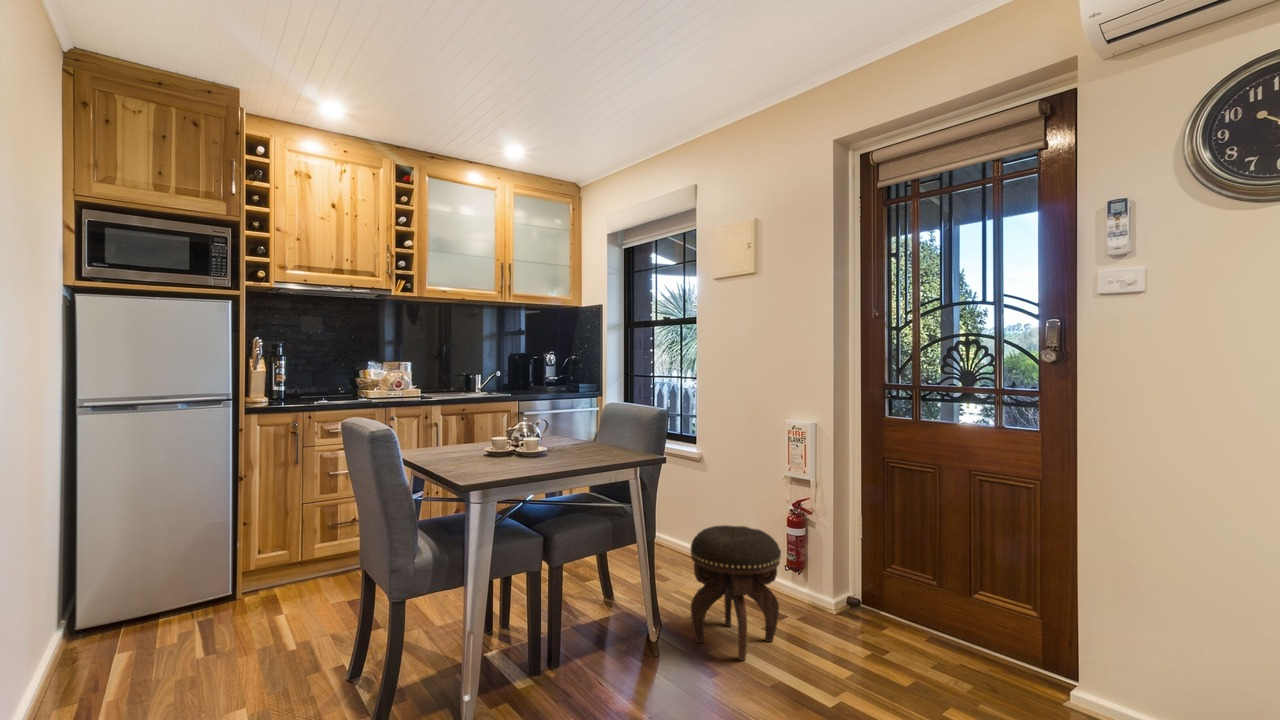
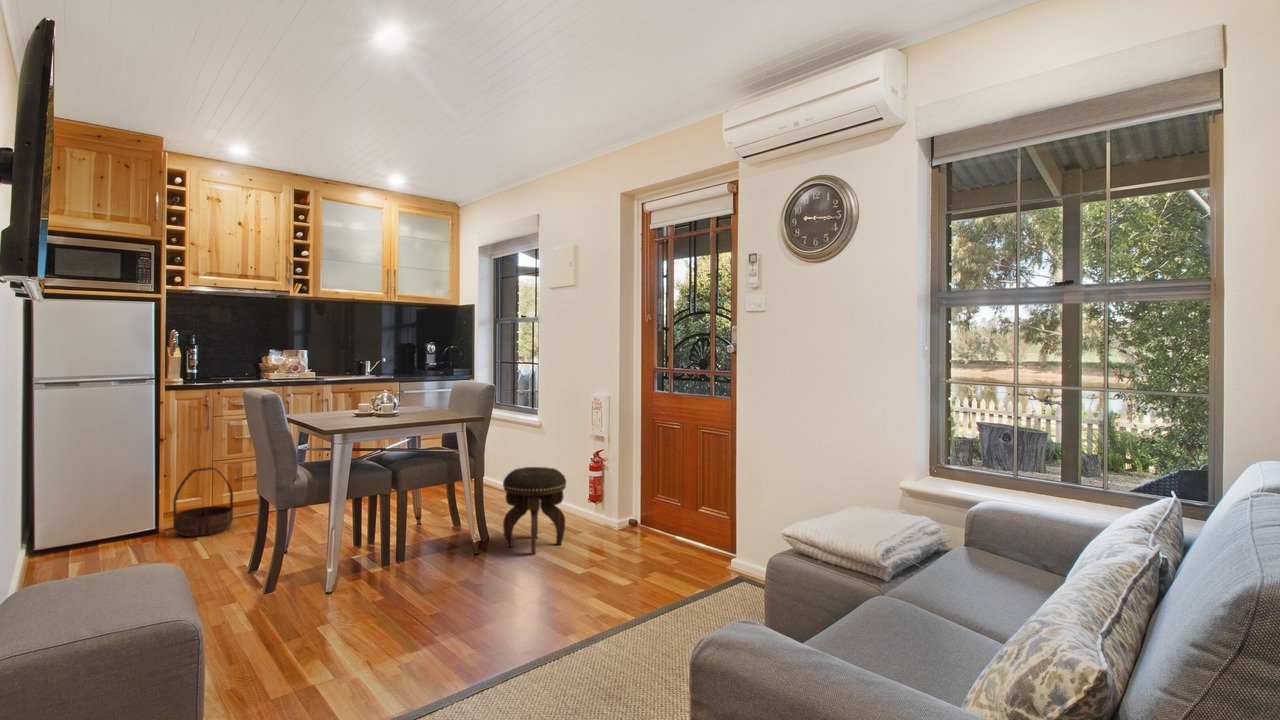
basket: none [253,513,326,606] -> present [173,467,233,537]

